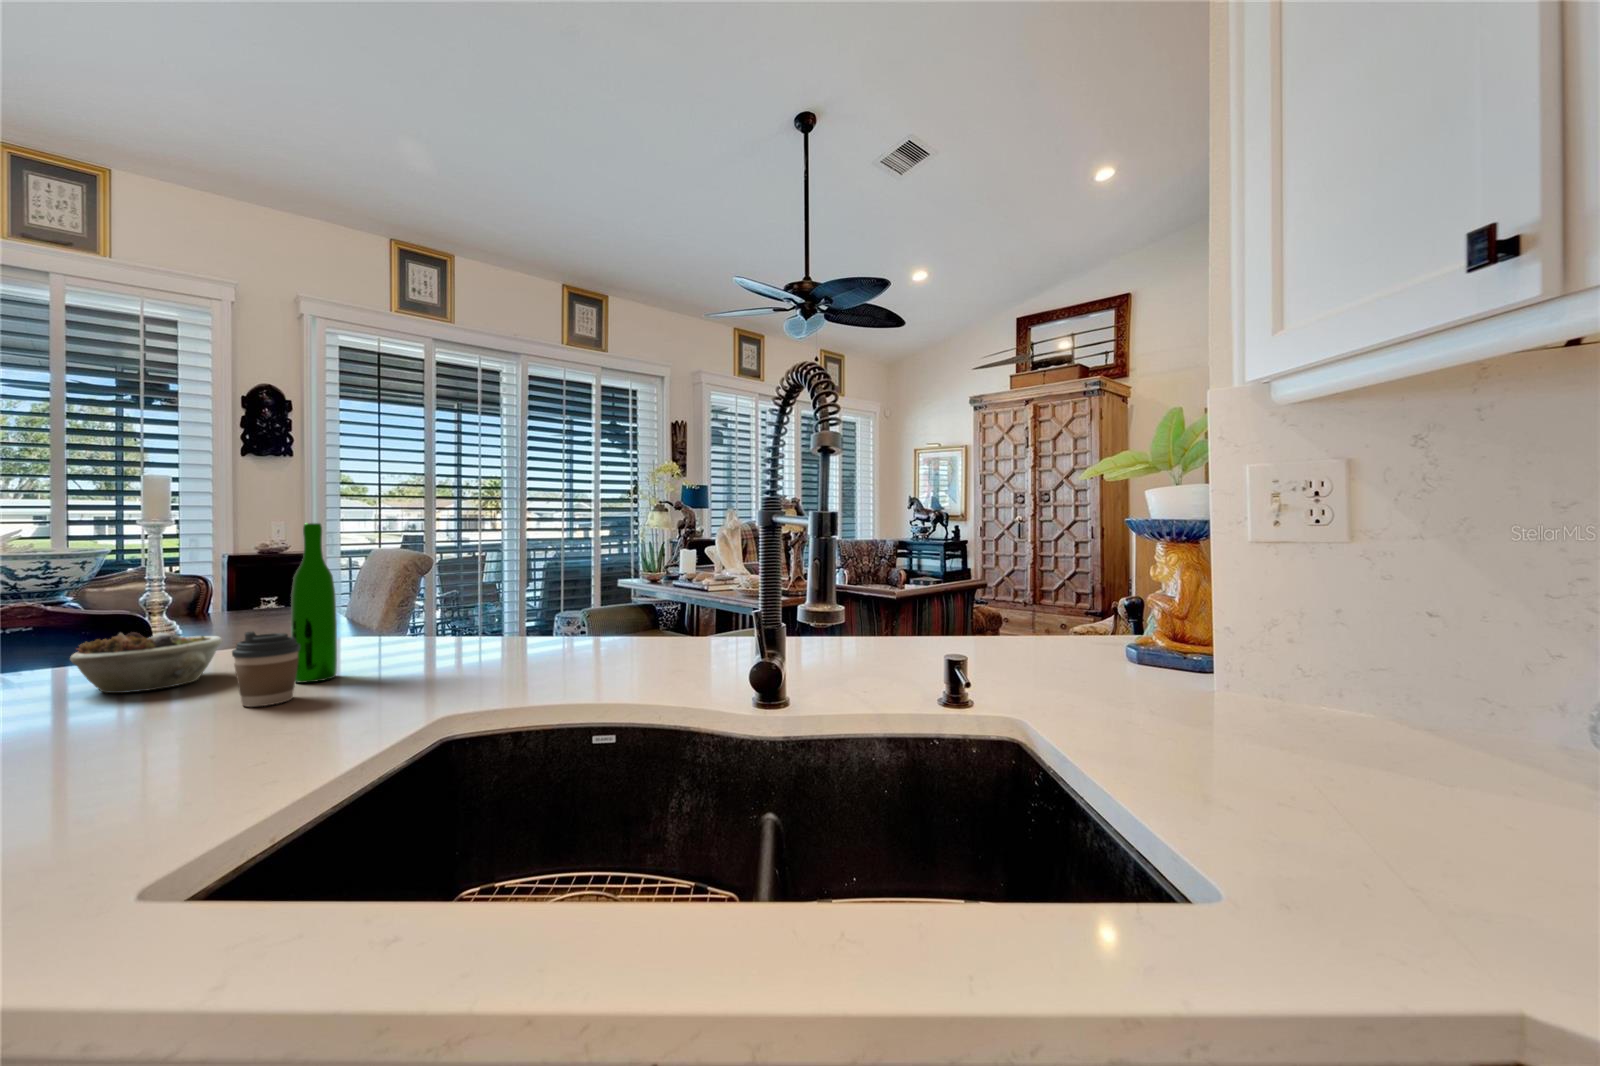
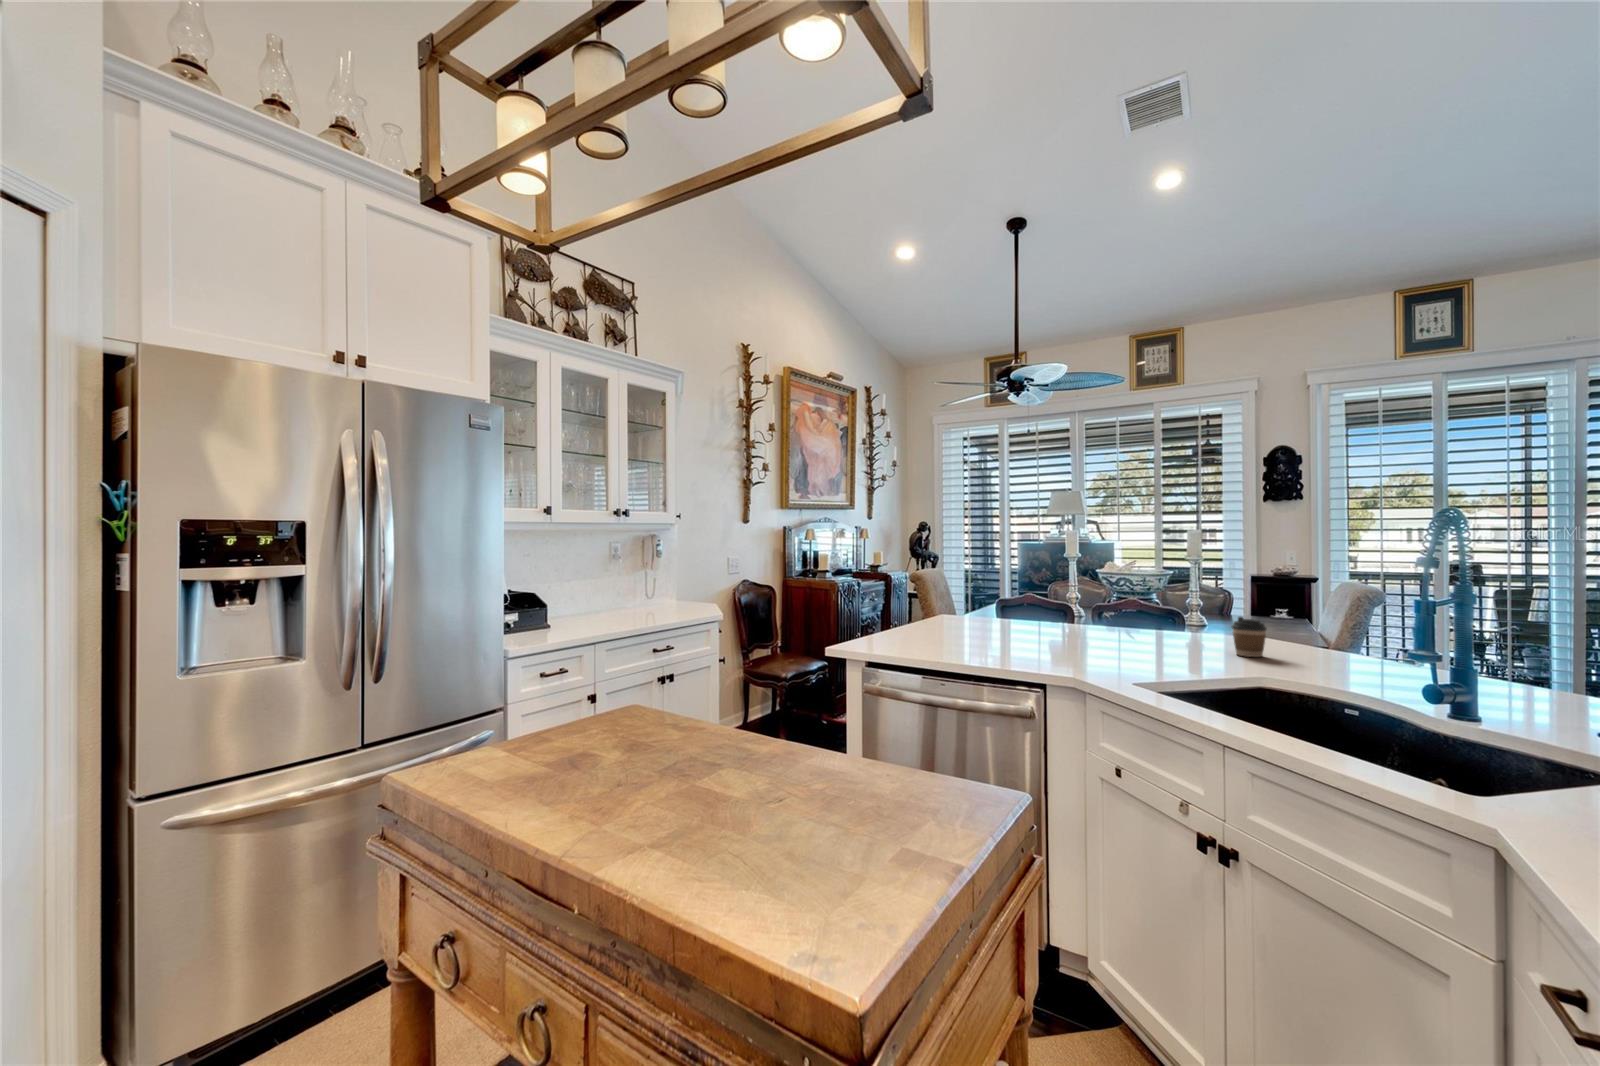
wine bottle: present [291,523,337,683] -> none [1265,559,1292,653]
succulent planter: present [70,632,222,693] -> none [1166,611,1231,642]

